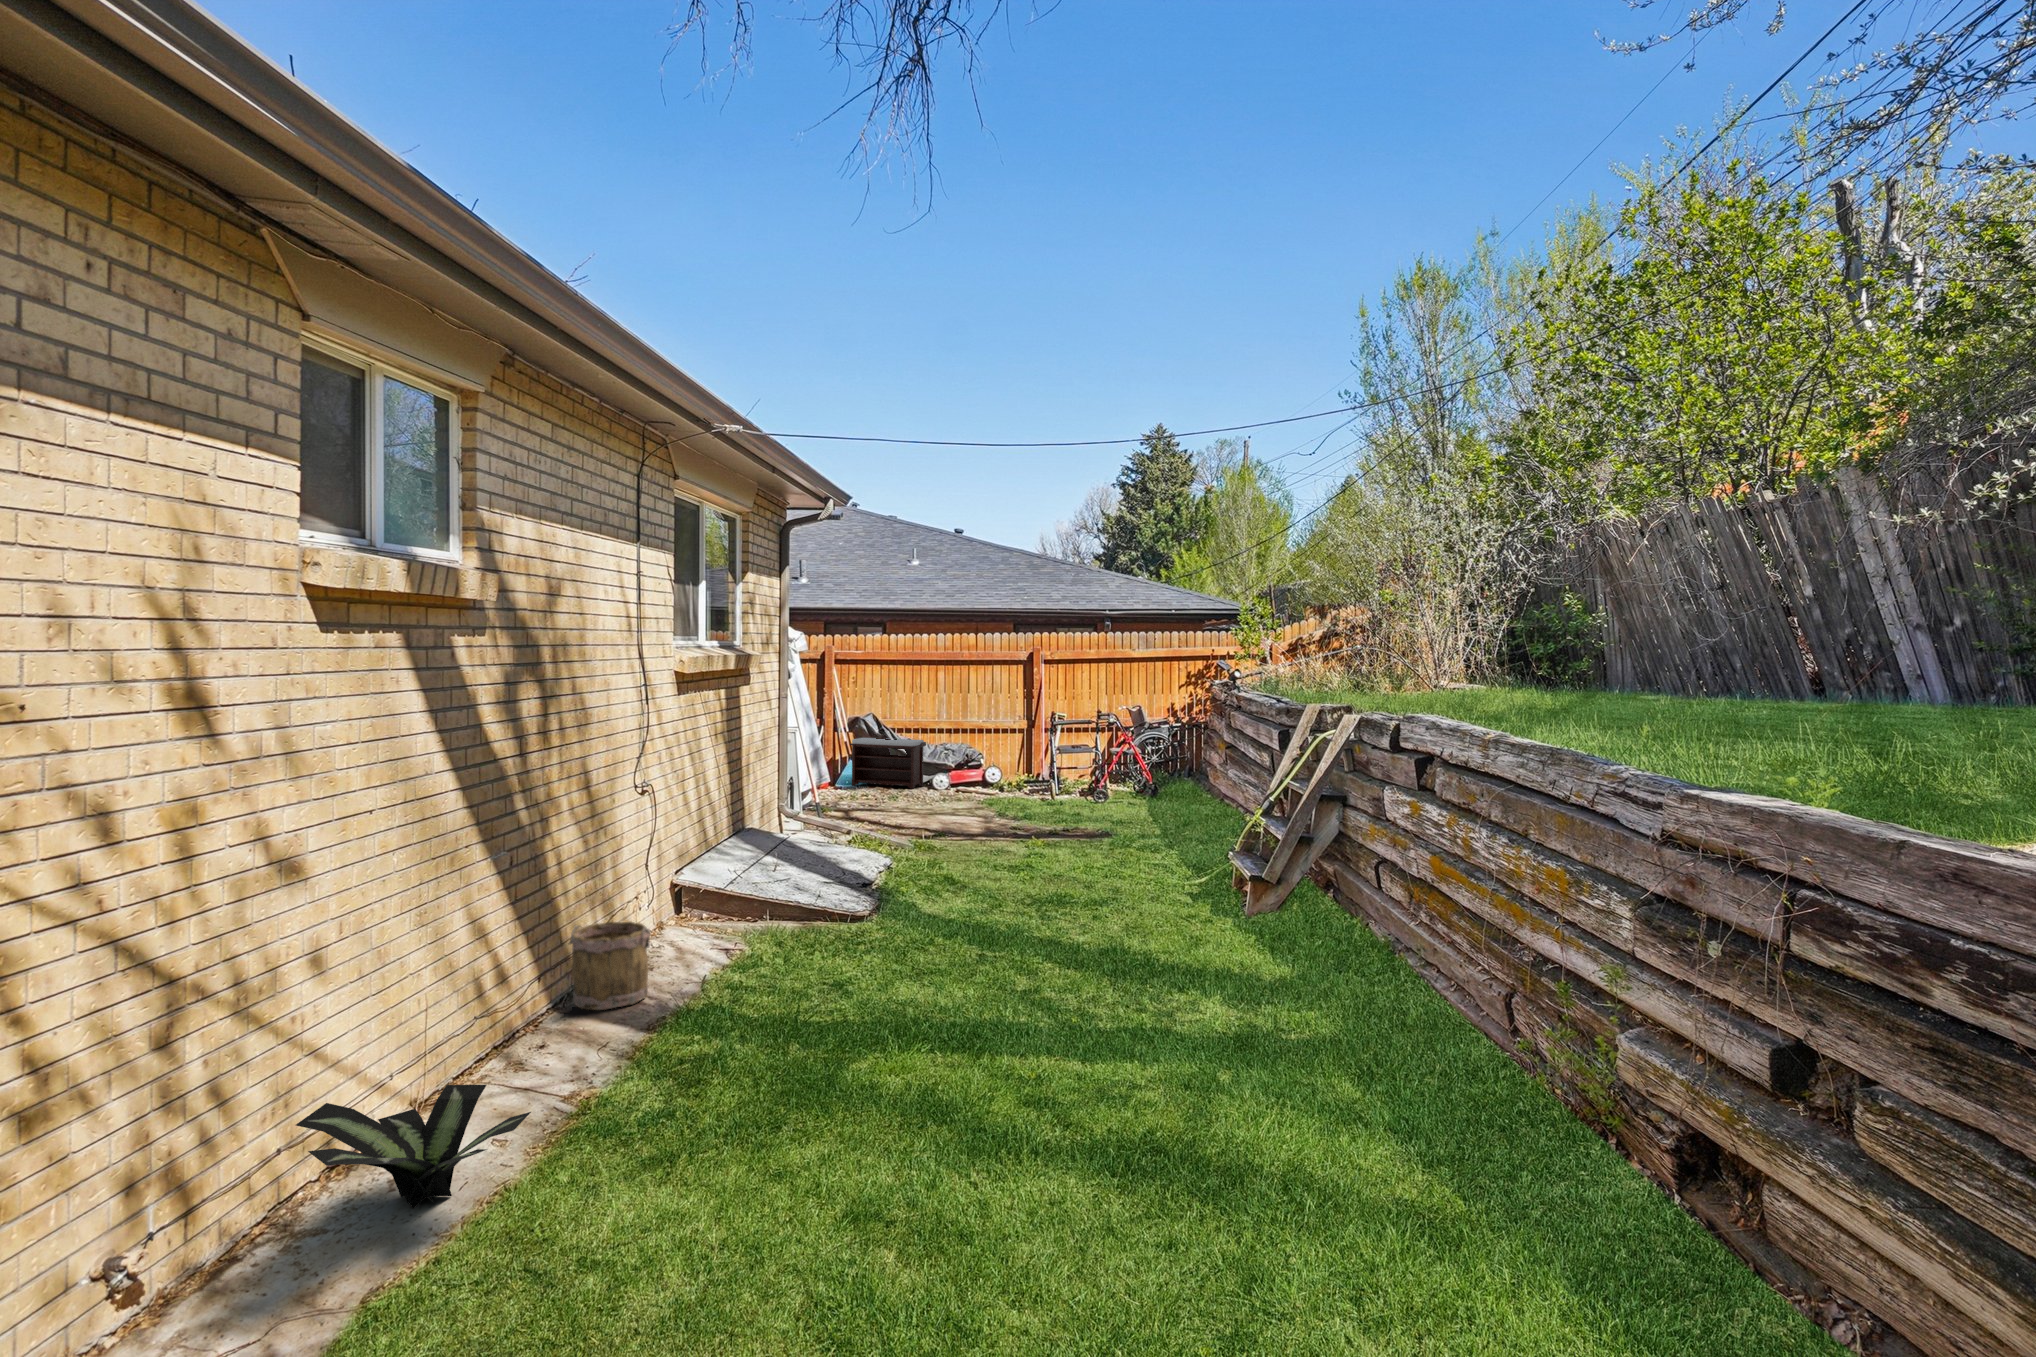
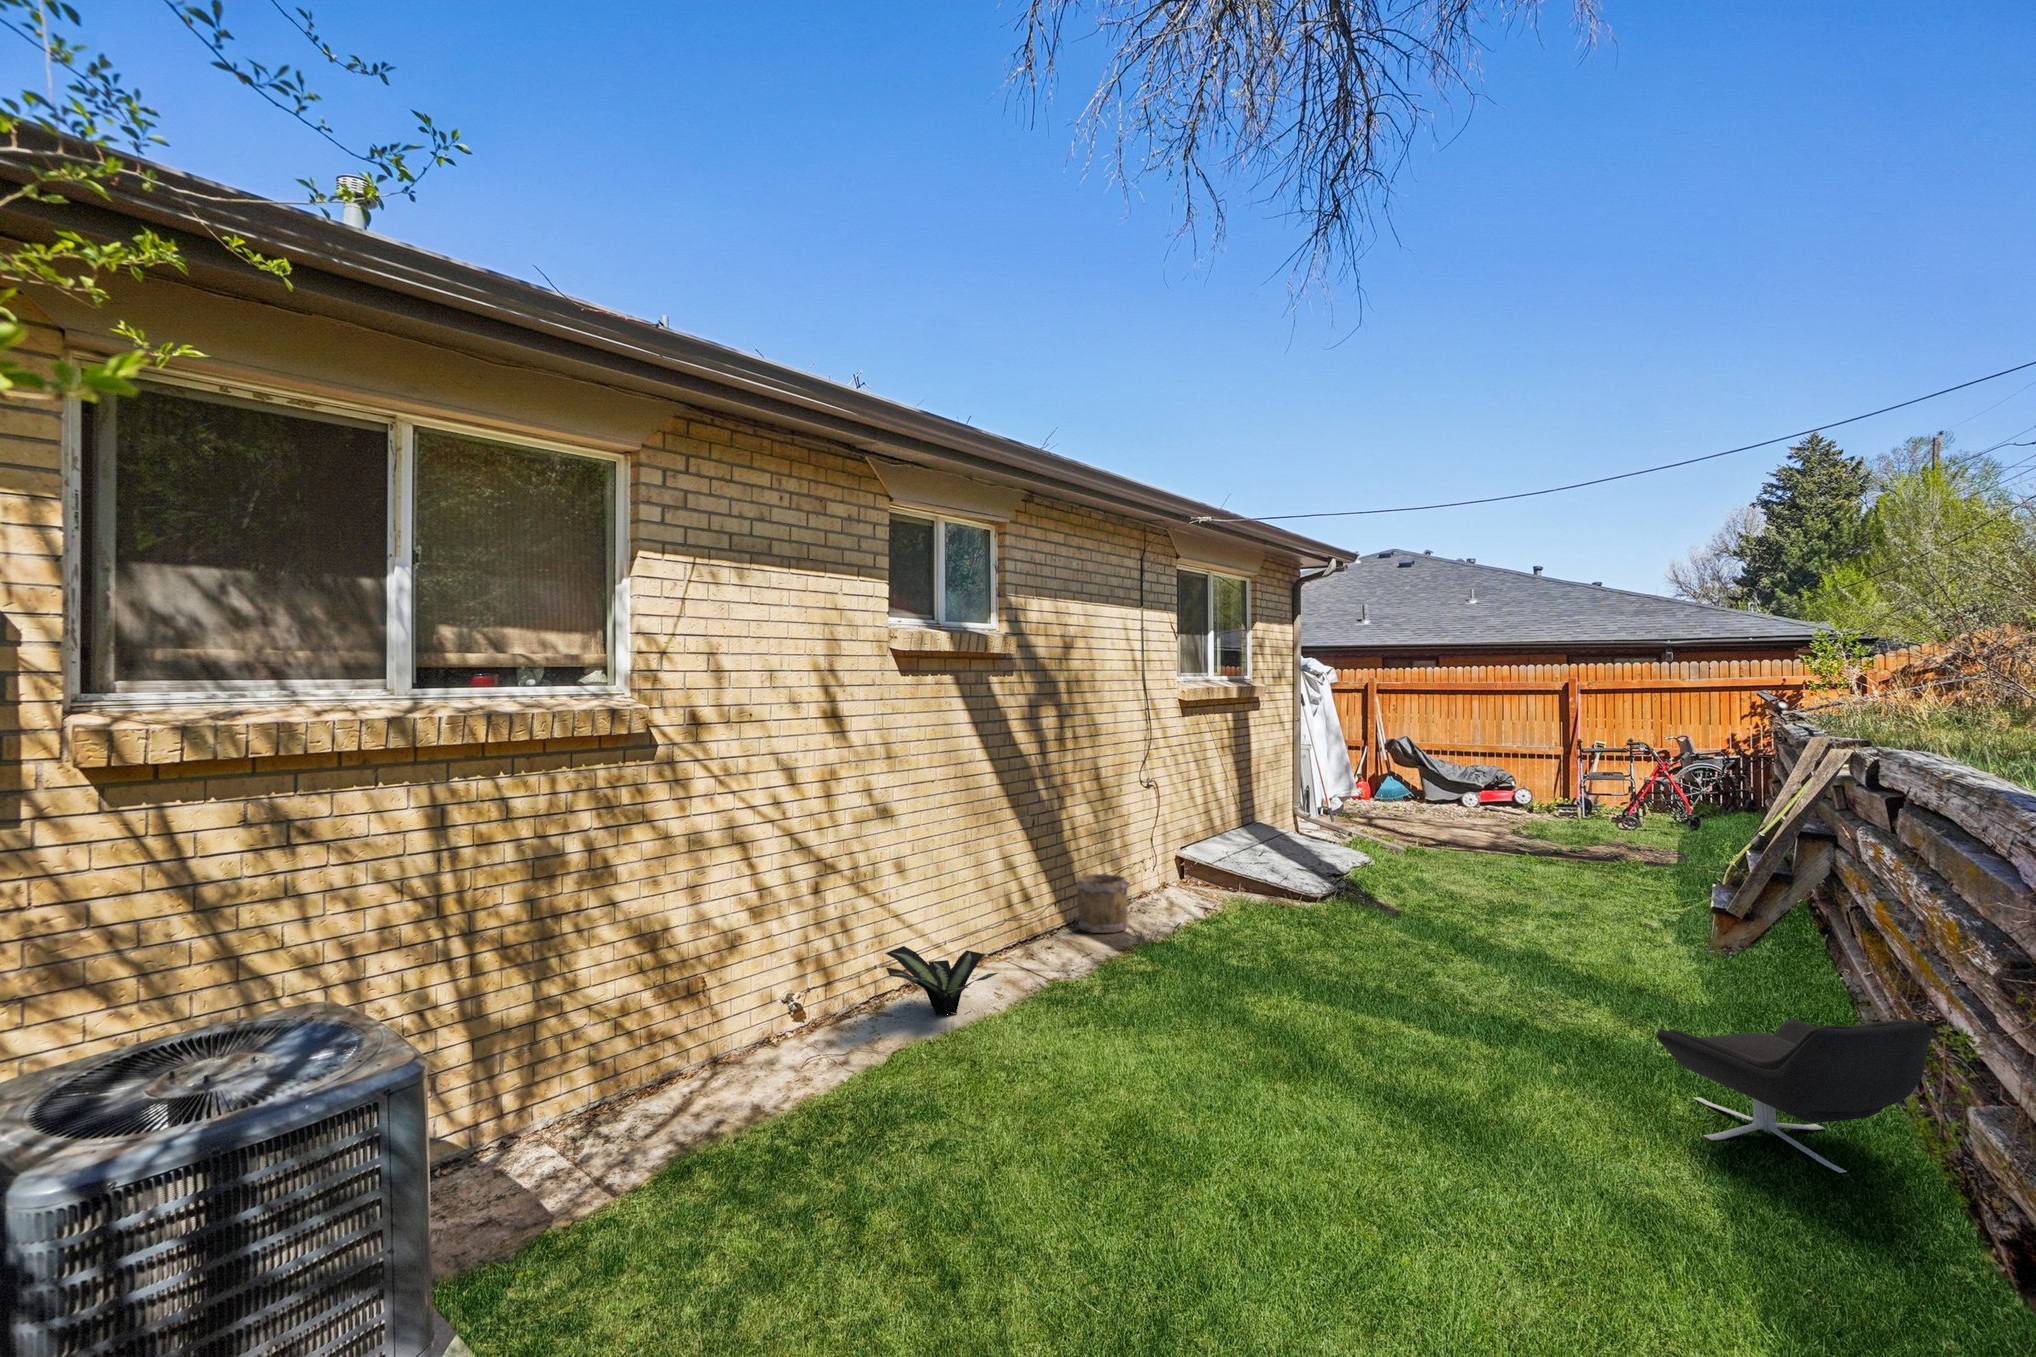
bench: present [850,738,926,789] -> none [1381,759,1454,807]
lounge chair: none [1327,966,1532,1119] -> present [1657,1018,1932,1173]

